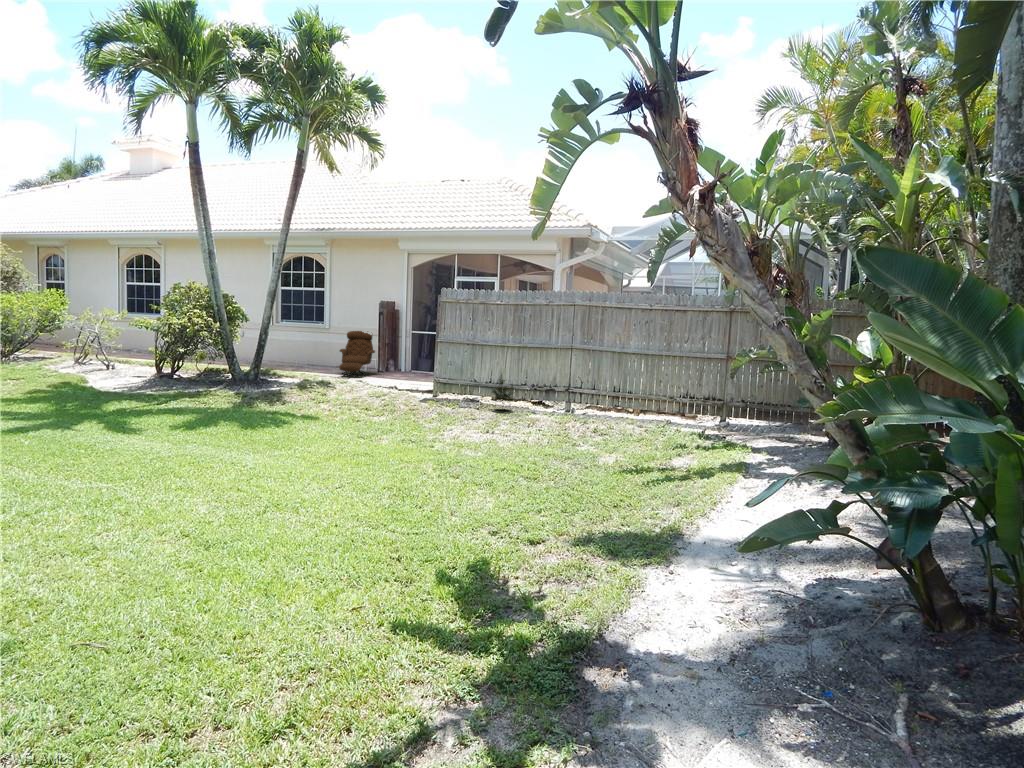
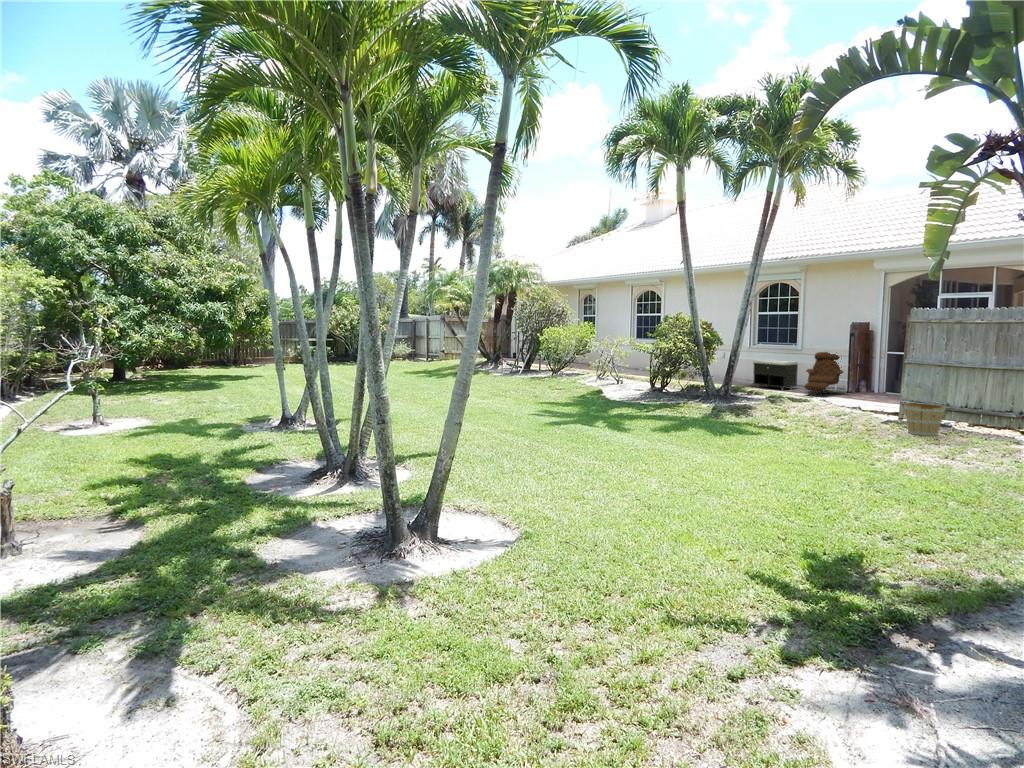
storage bench: none [283,339,330,372] -> present [753,359,798,390]
wooden bucket: none [440,379,474,411] -> present [904,402,946,436]
potted tree: present [493,379,513,413] -> none [968,400,1003,443]

